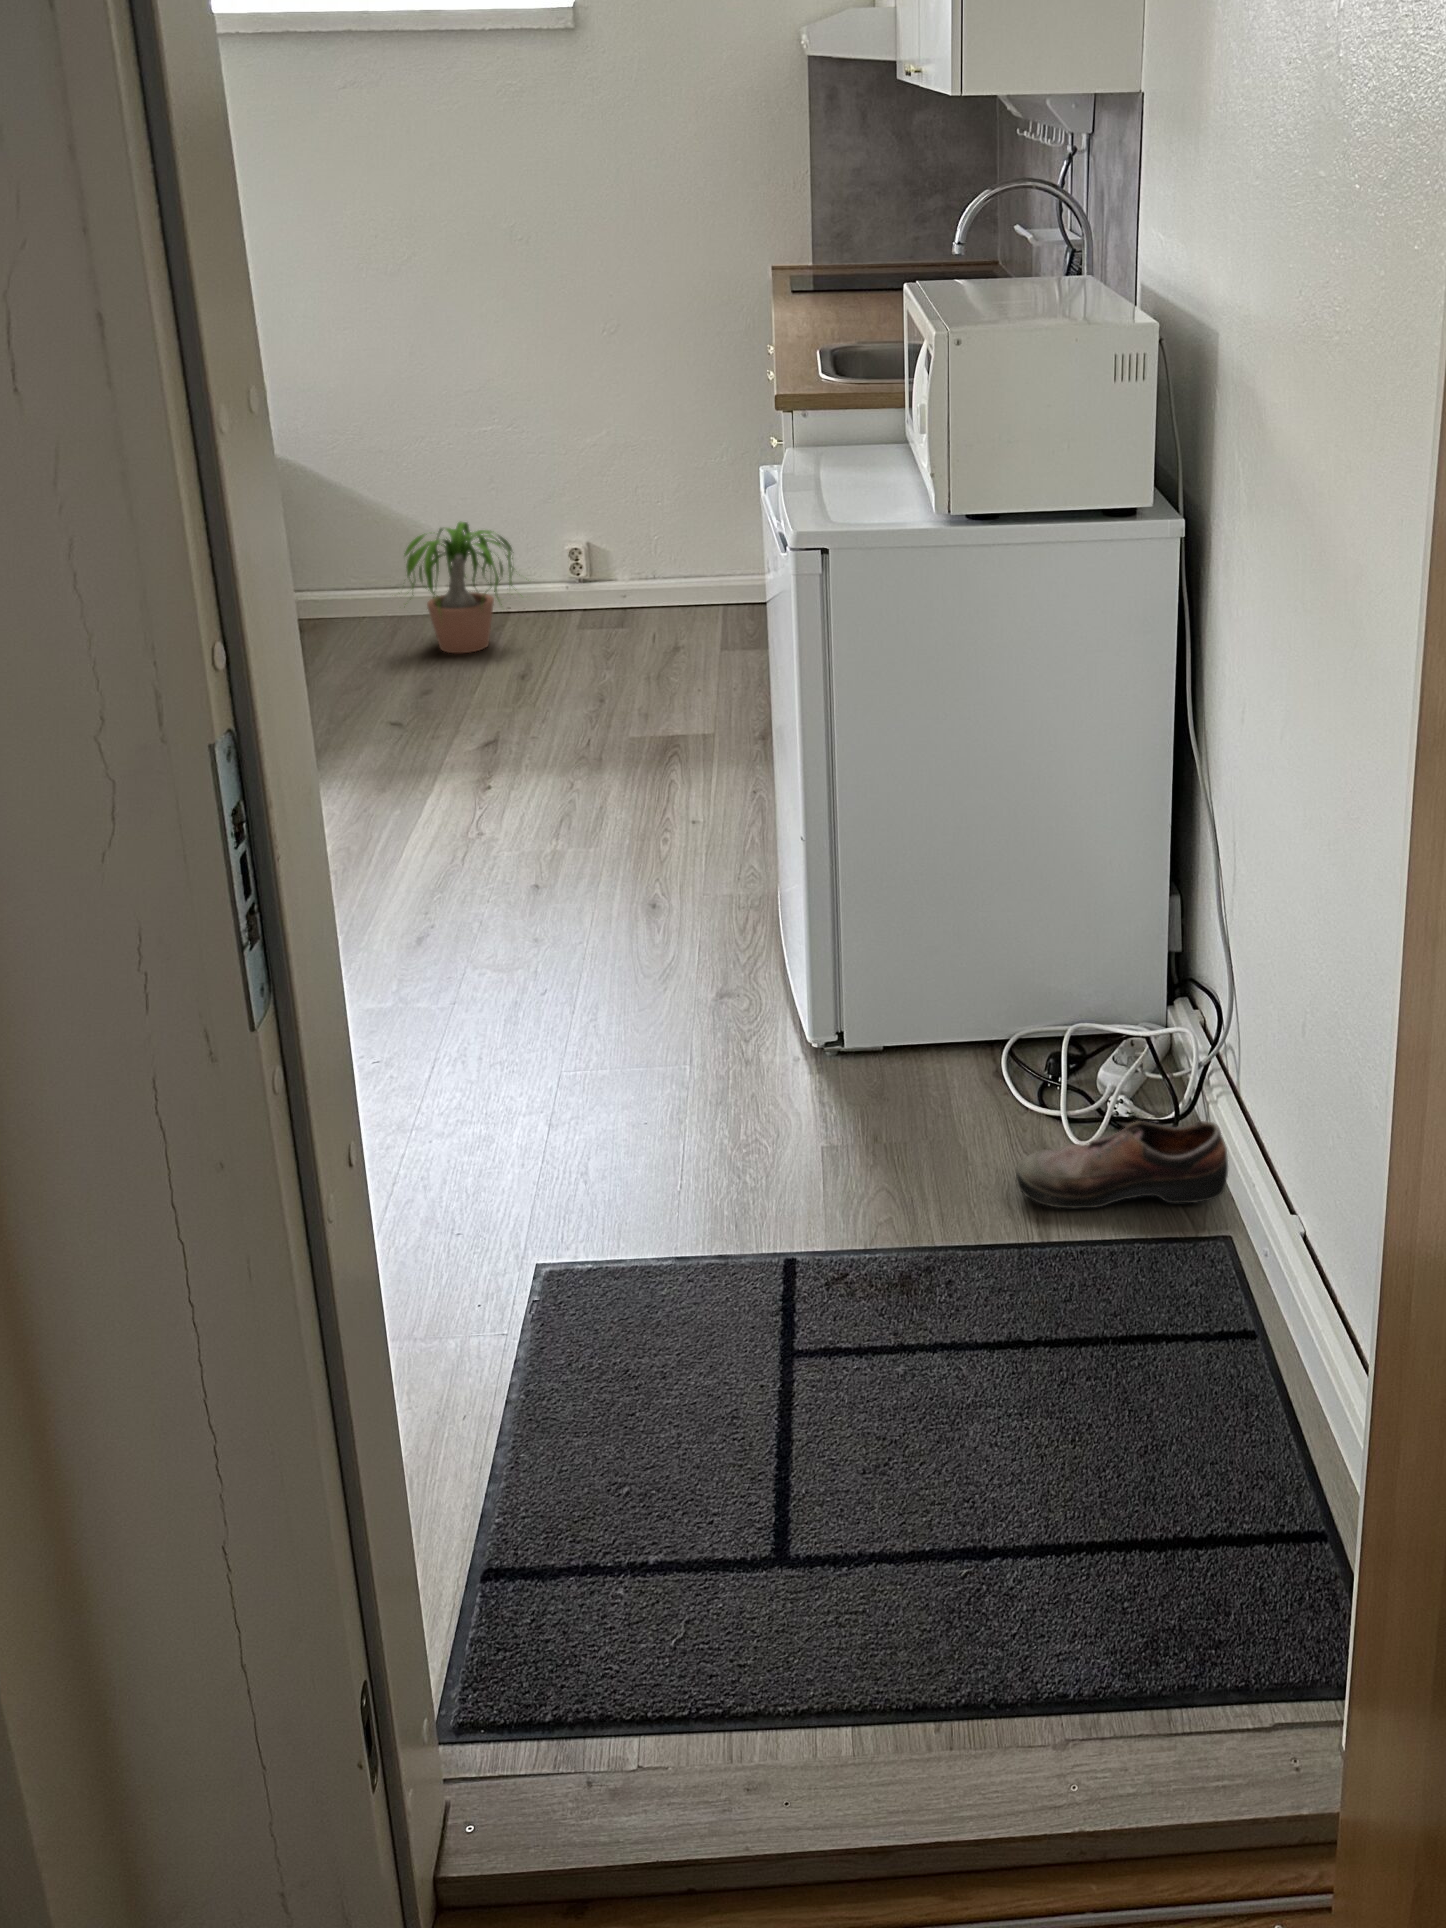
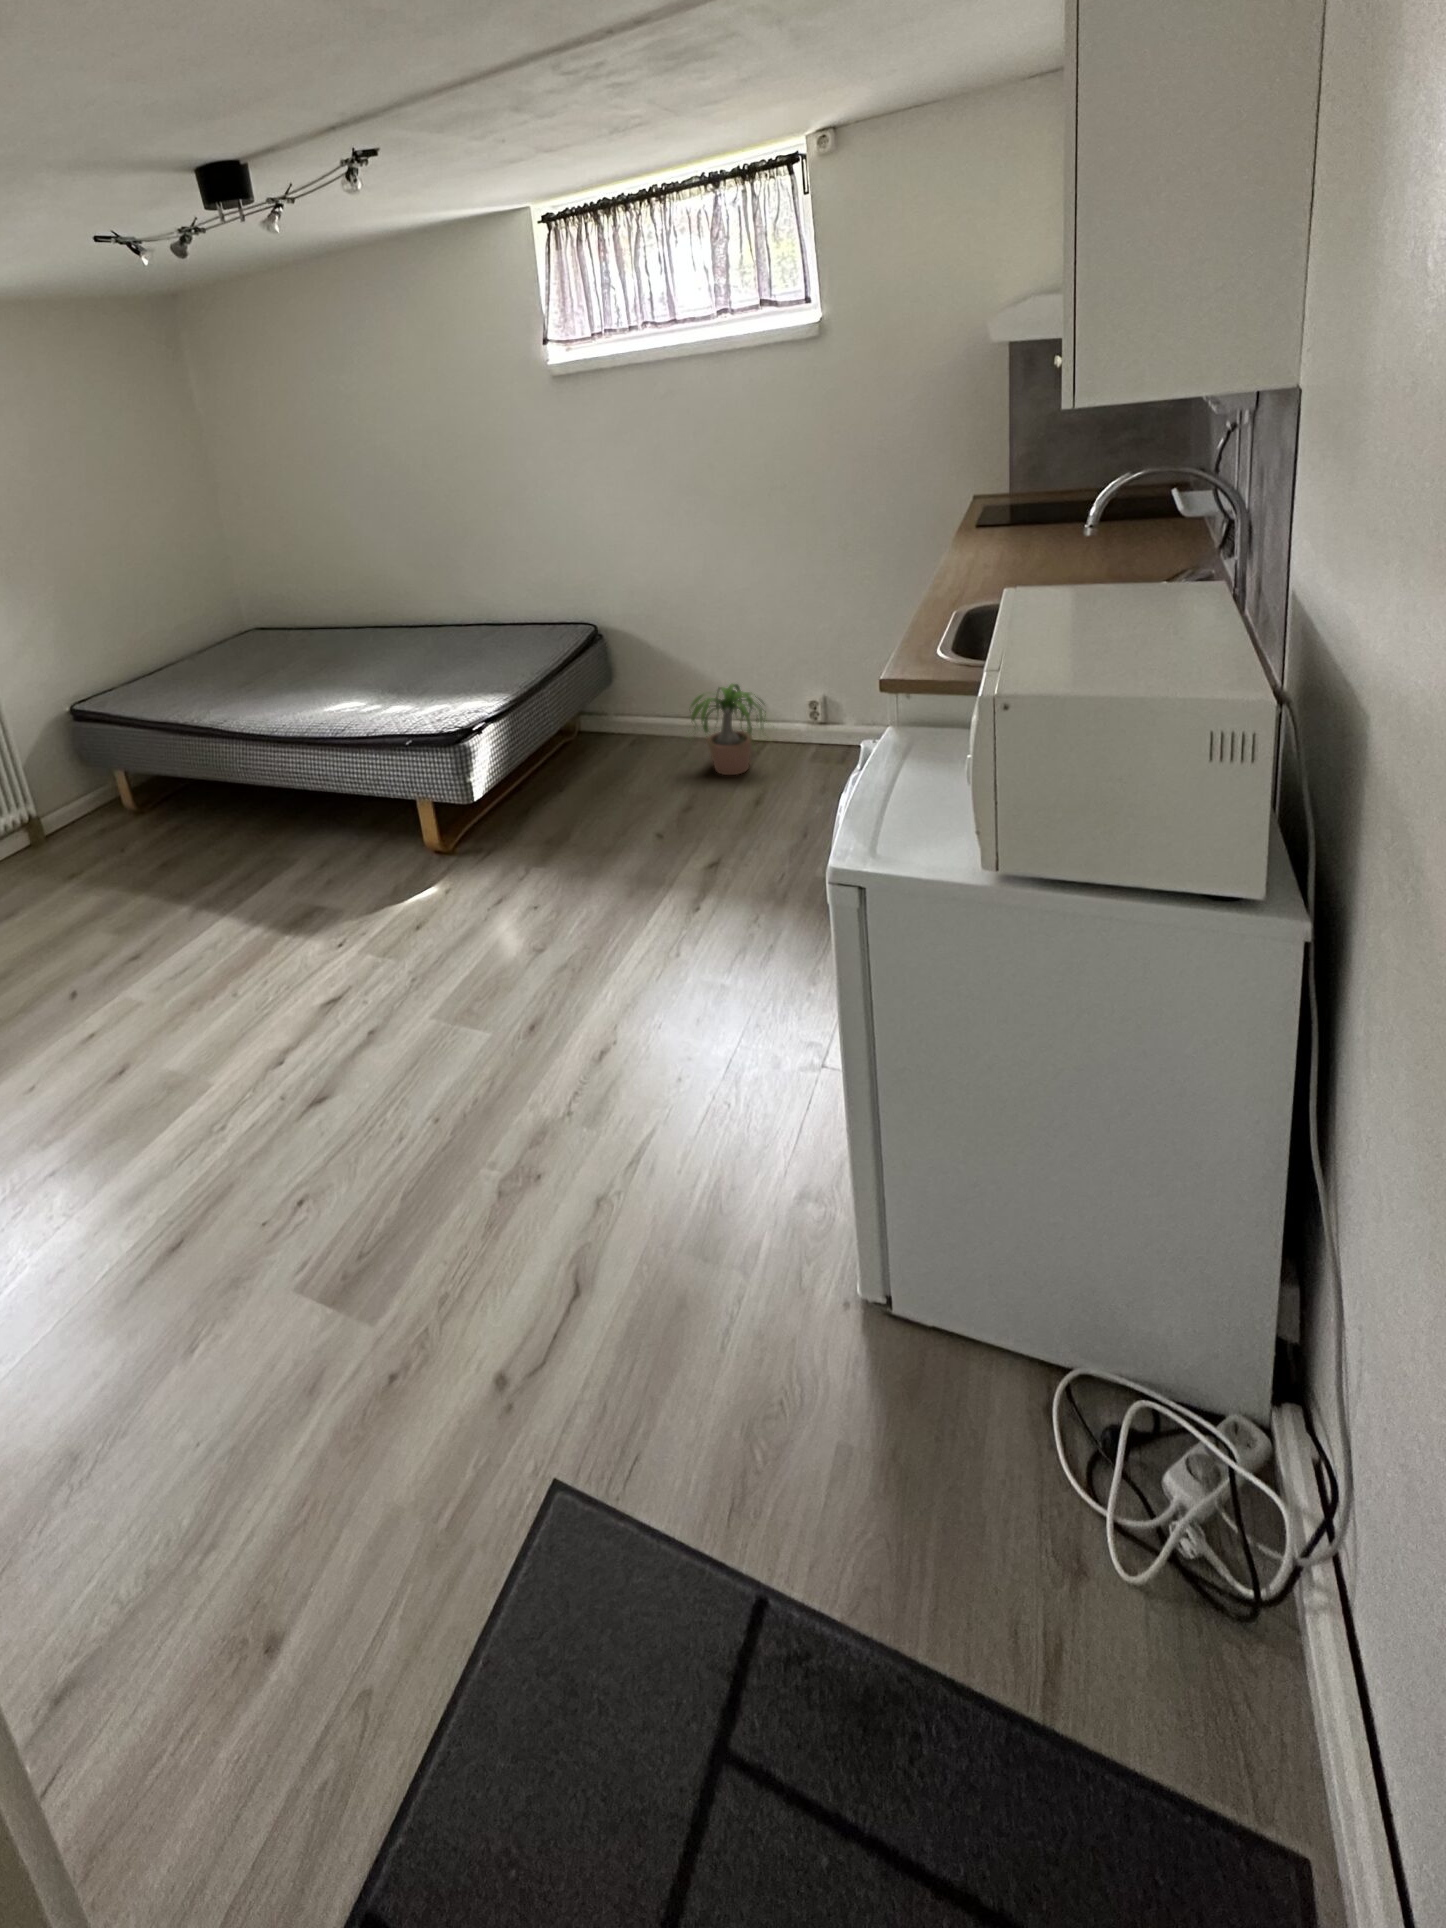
shoe: present [1016,1121,1228,1208] -> none [1024,1594,1317,1793]

